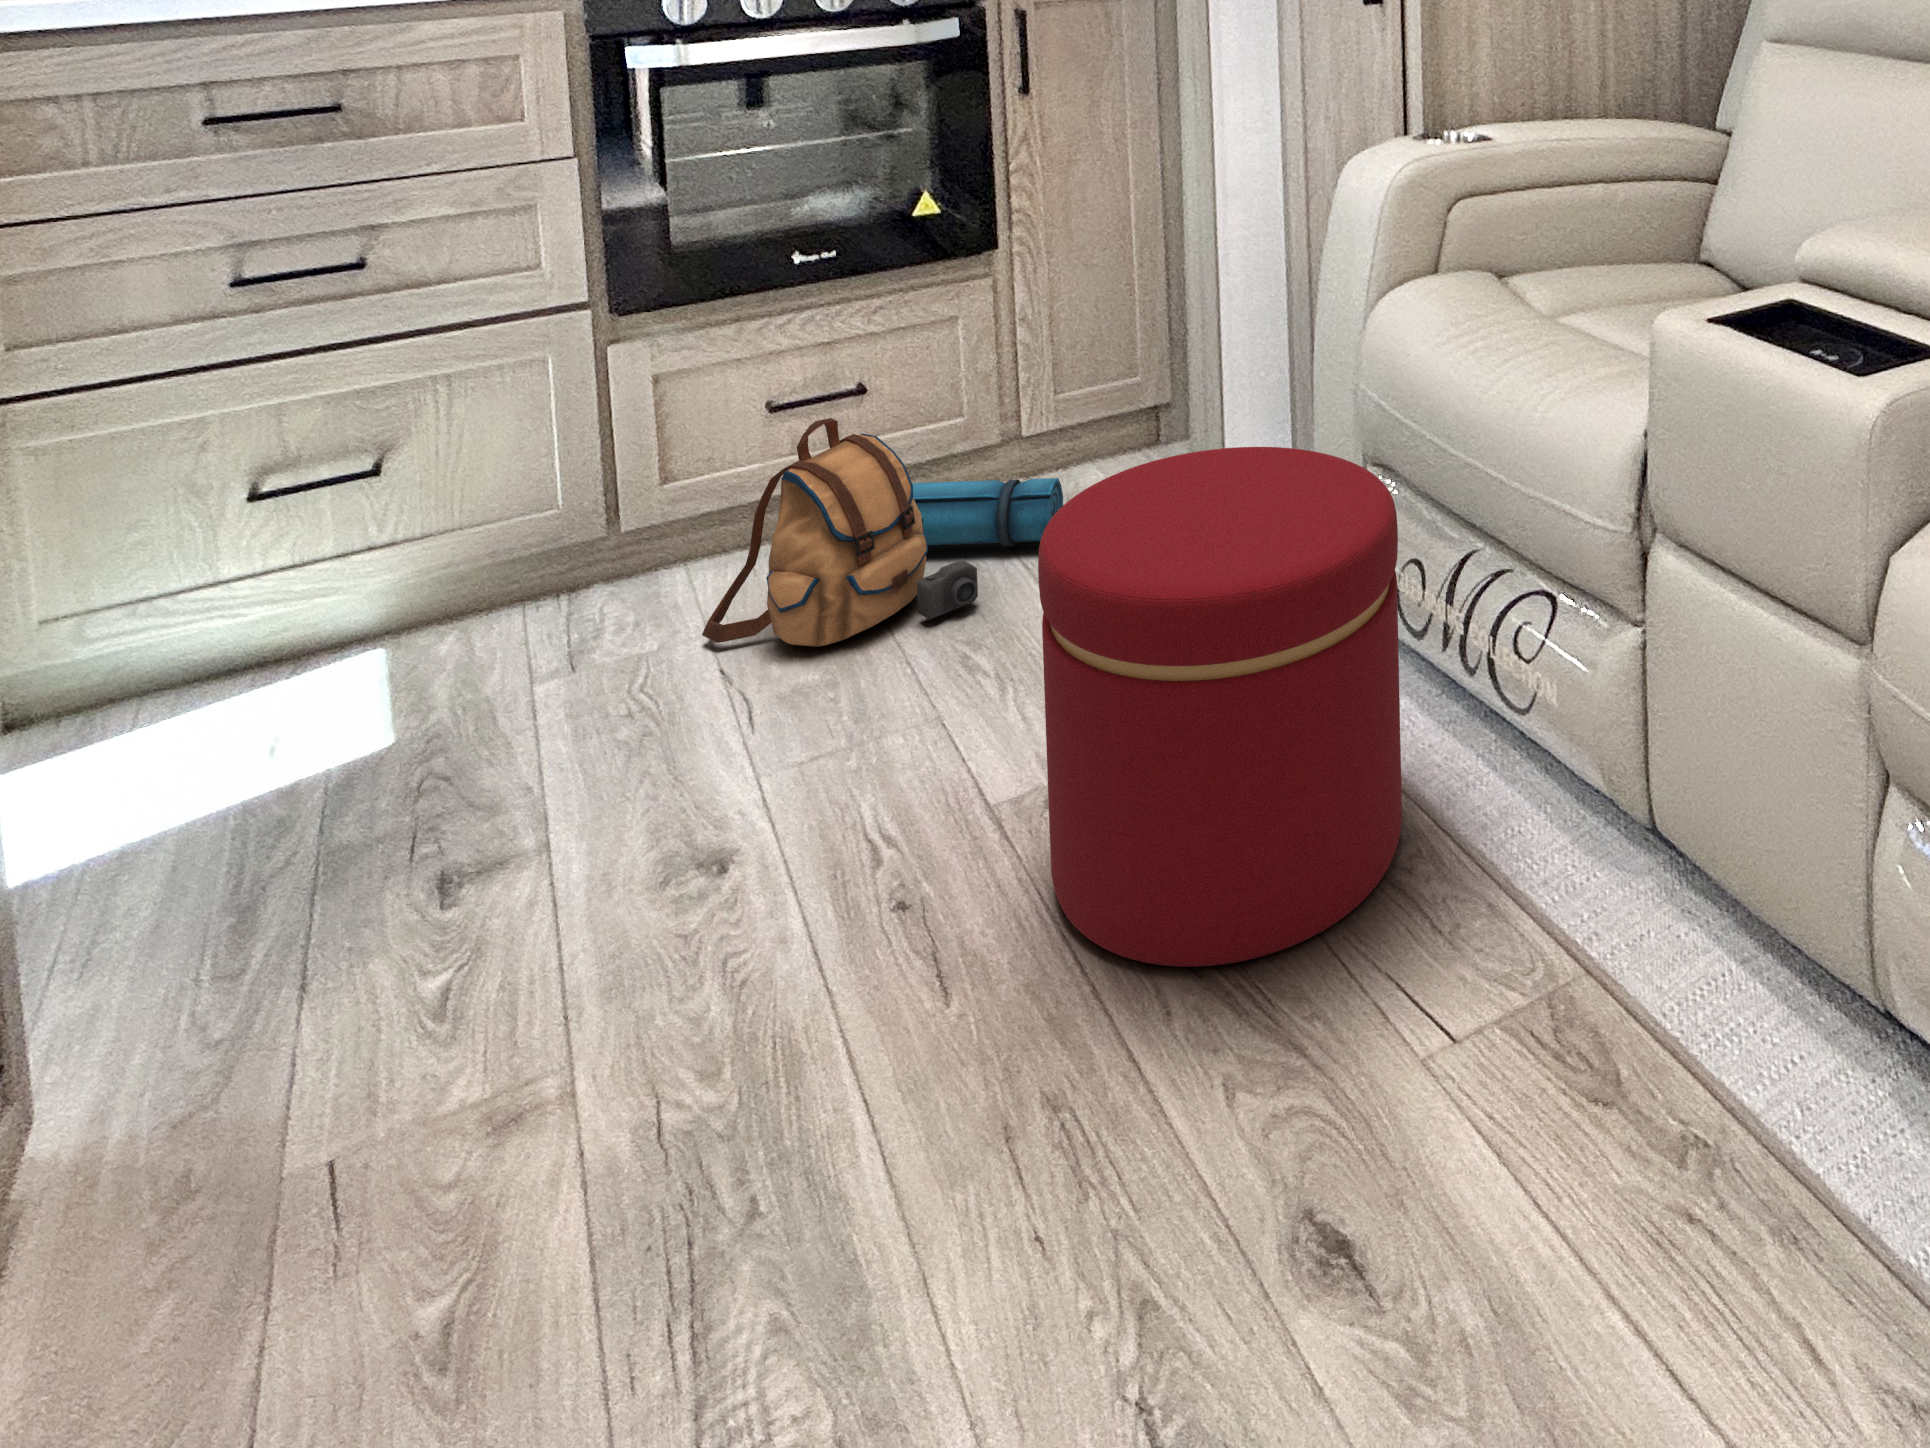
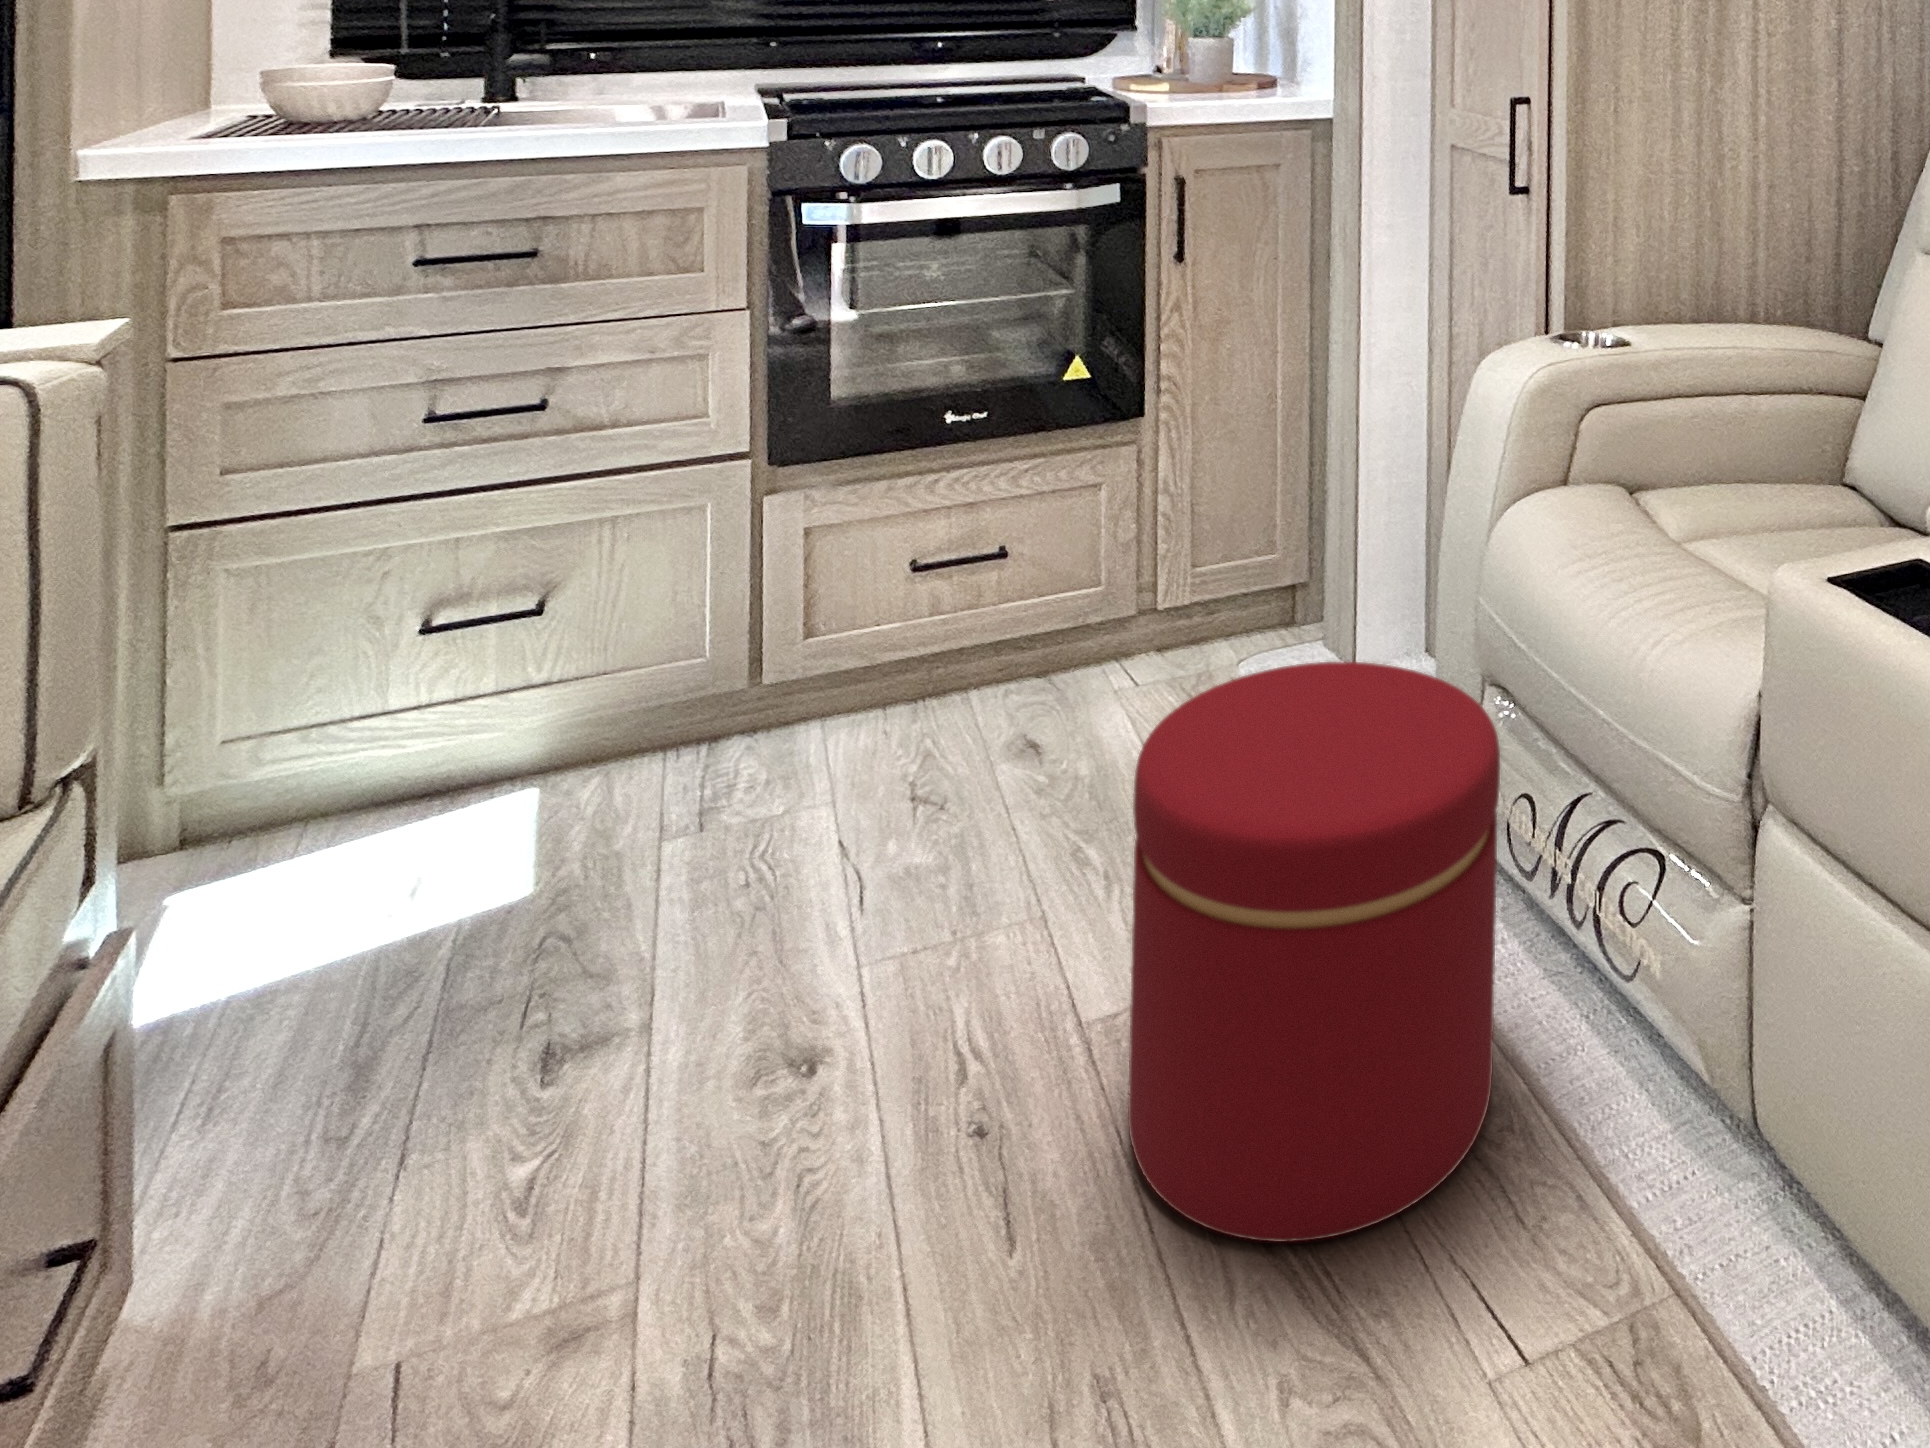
backpack: present [702,418,1063,646] -> none [823,585,1186,825]

